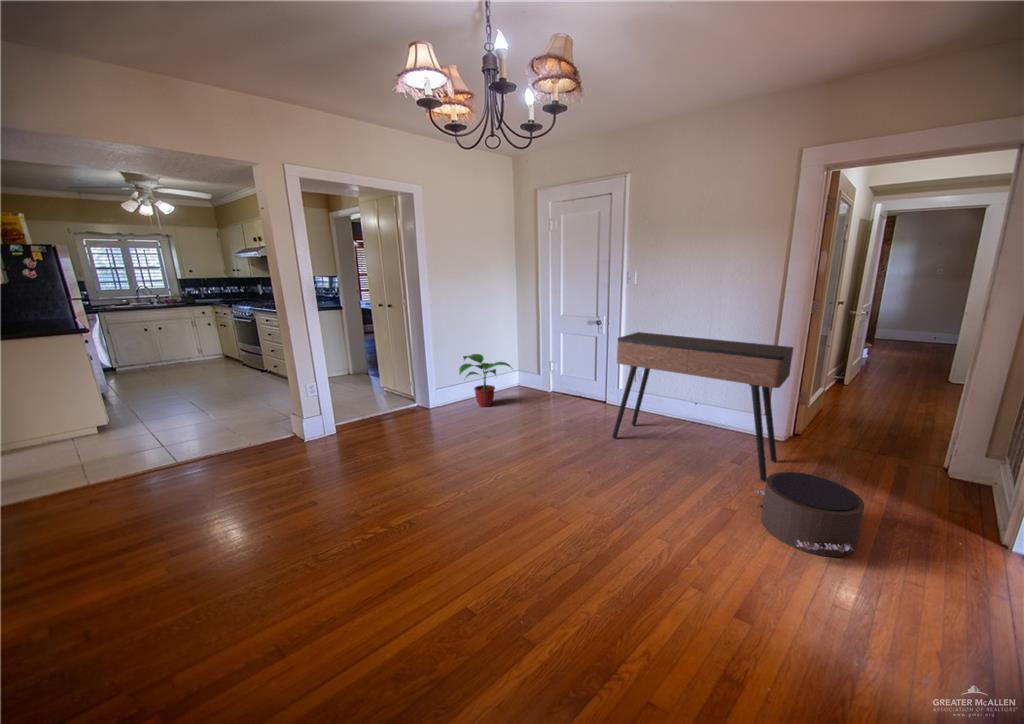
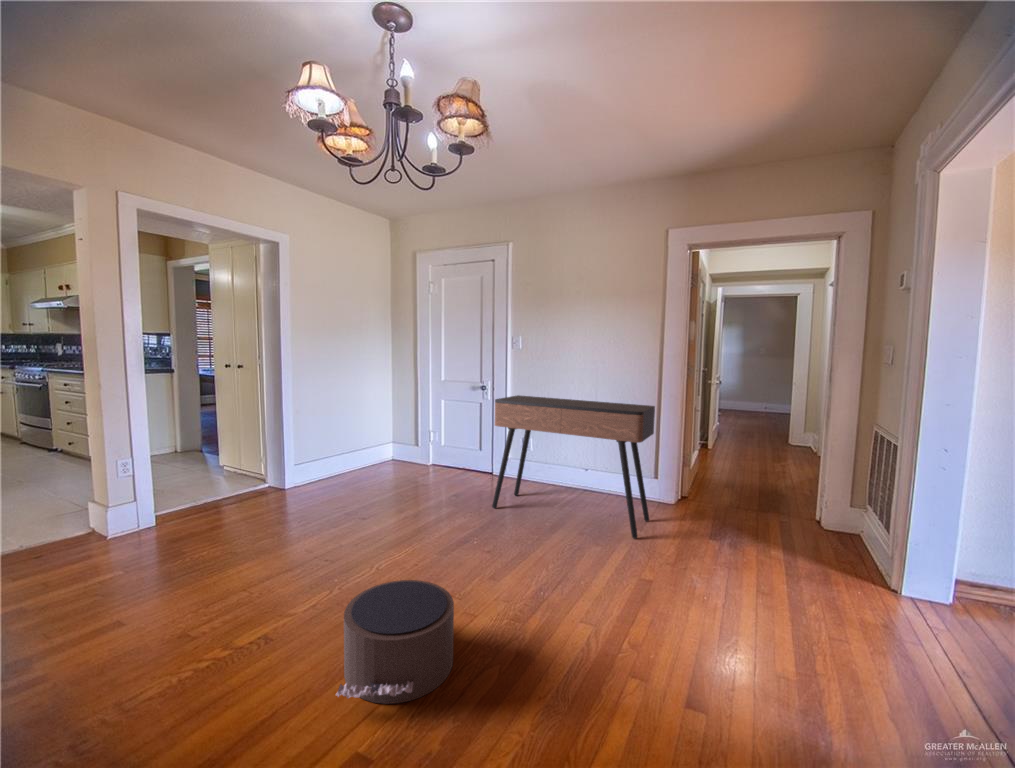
potted plant: present [459,354,511,407] -> none [321,423,387,484]
pouf: present [754,472,864,557] -> present [336,580,454,704]

